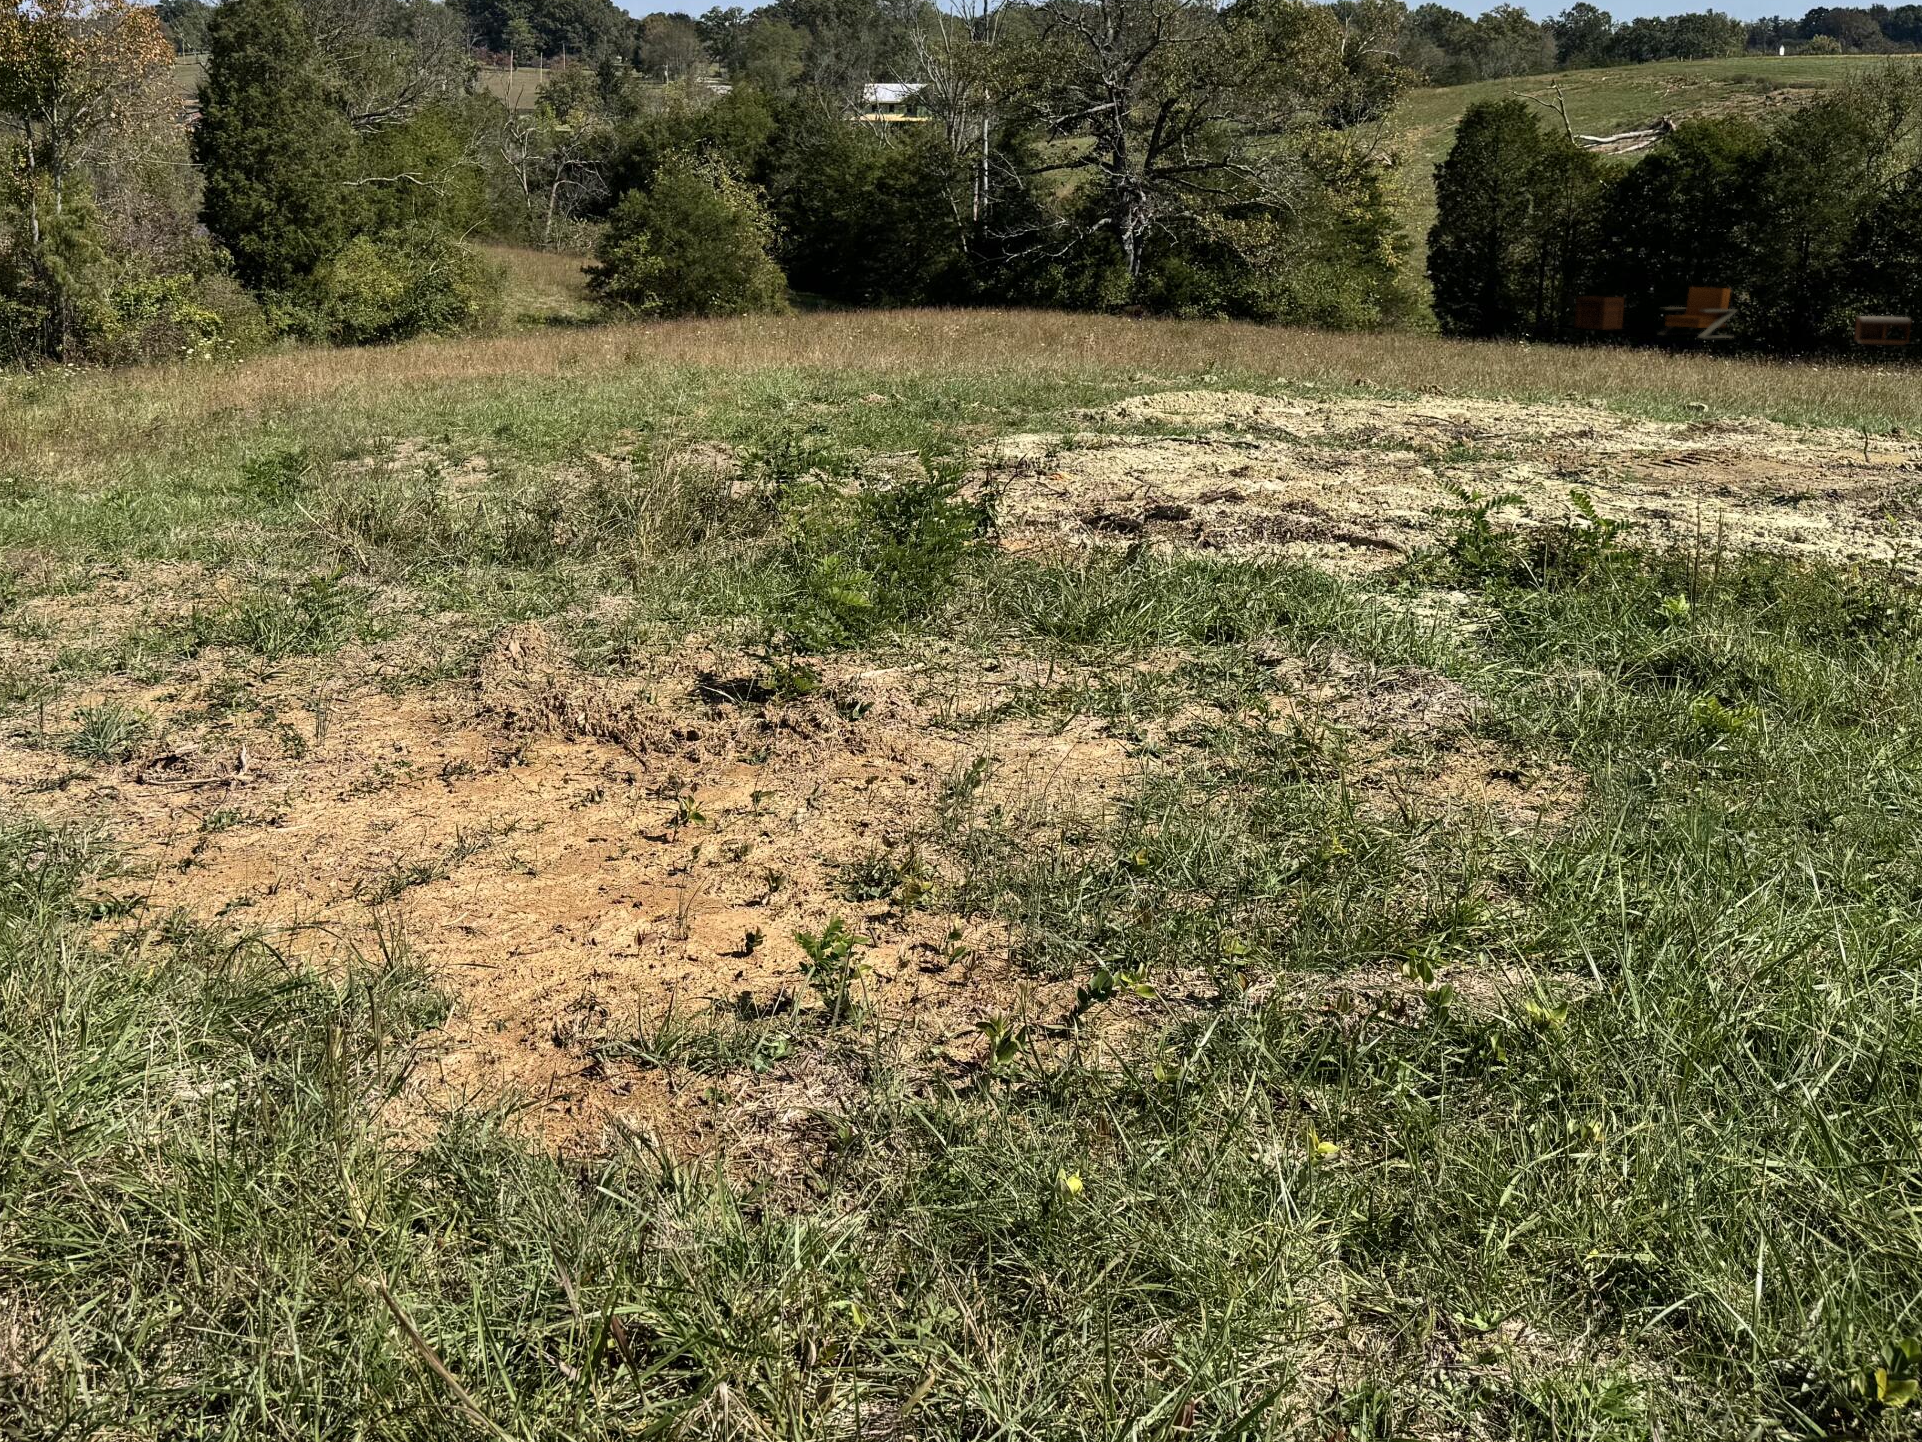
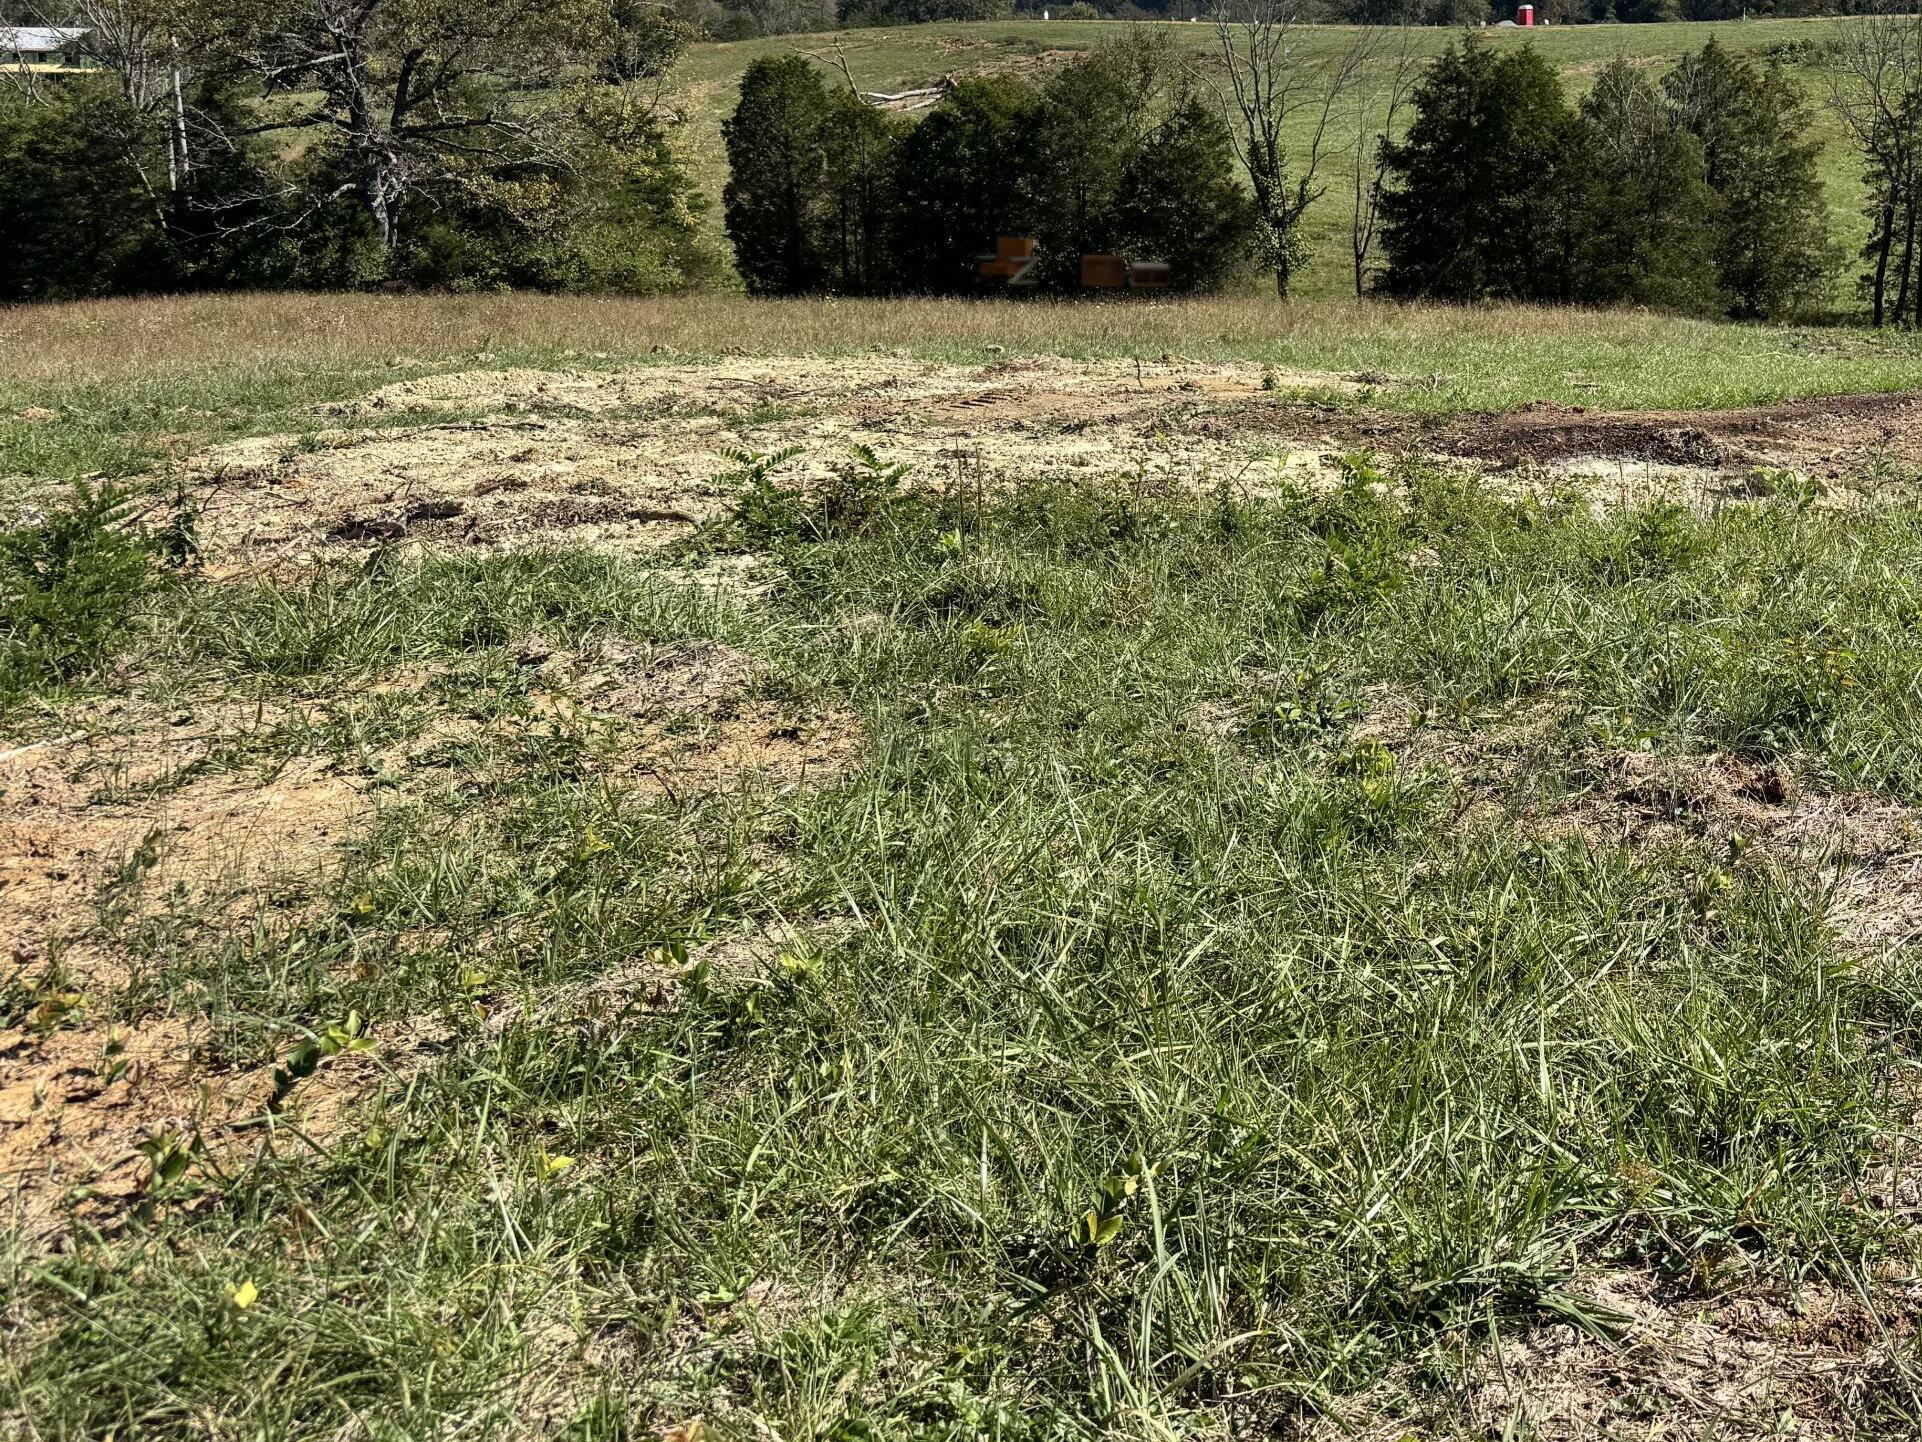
wooden crate: present [1574,296,1624,330] -> present [1082,255,1124,287]

